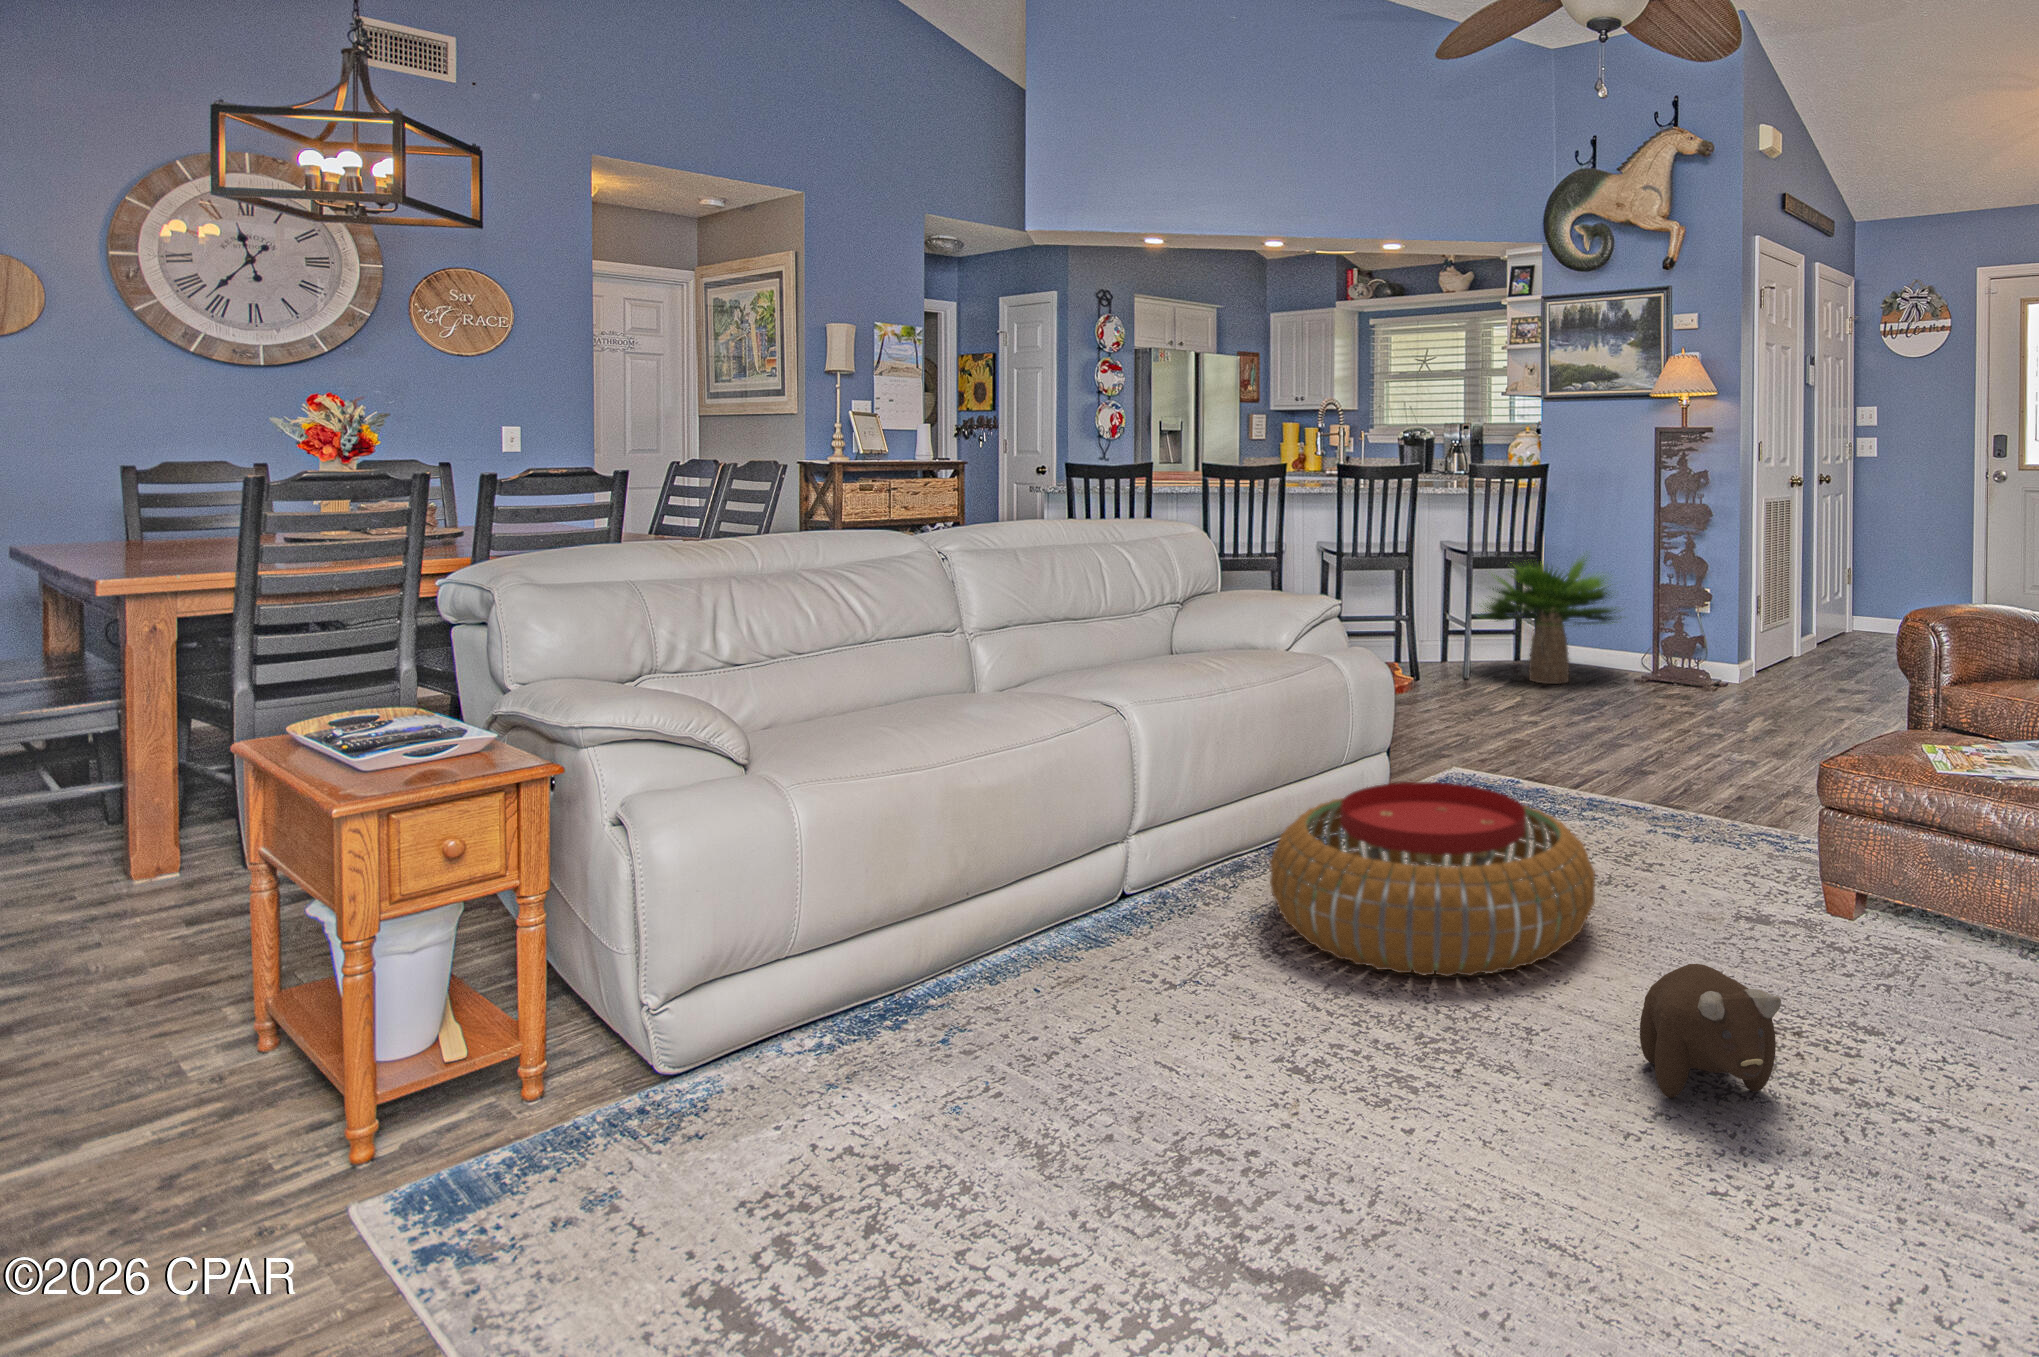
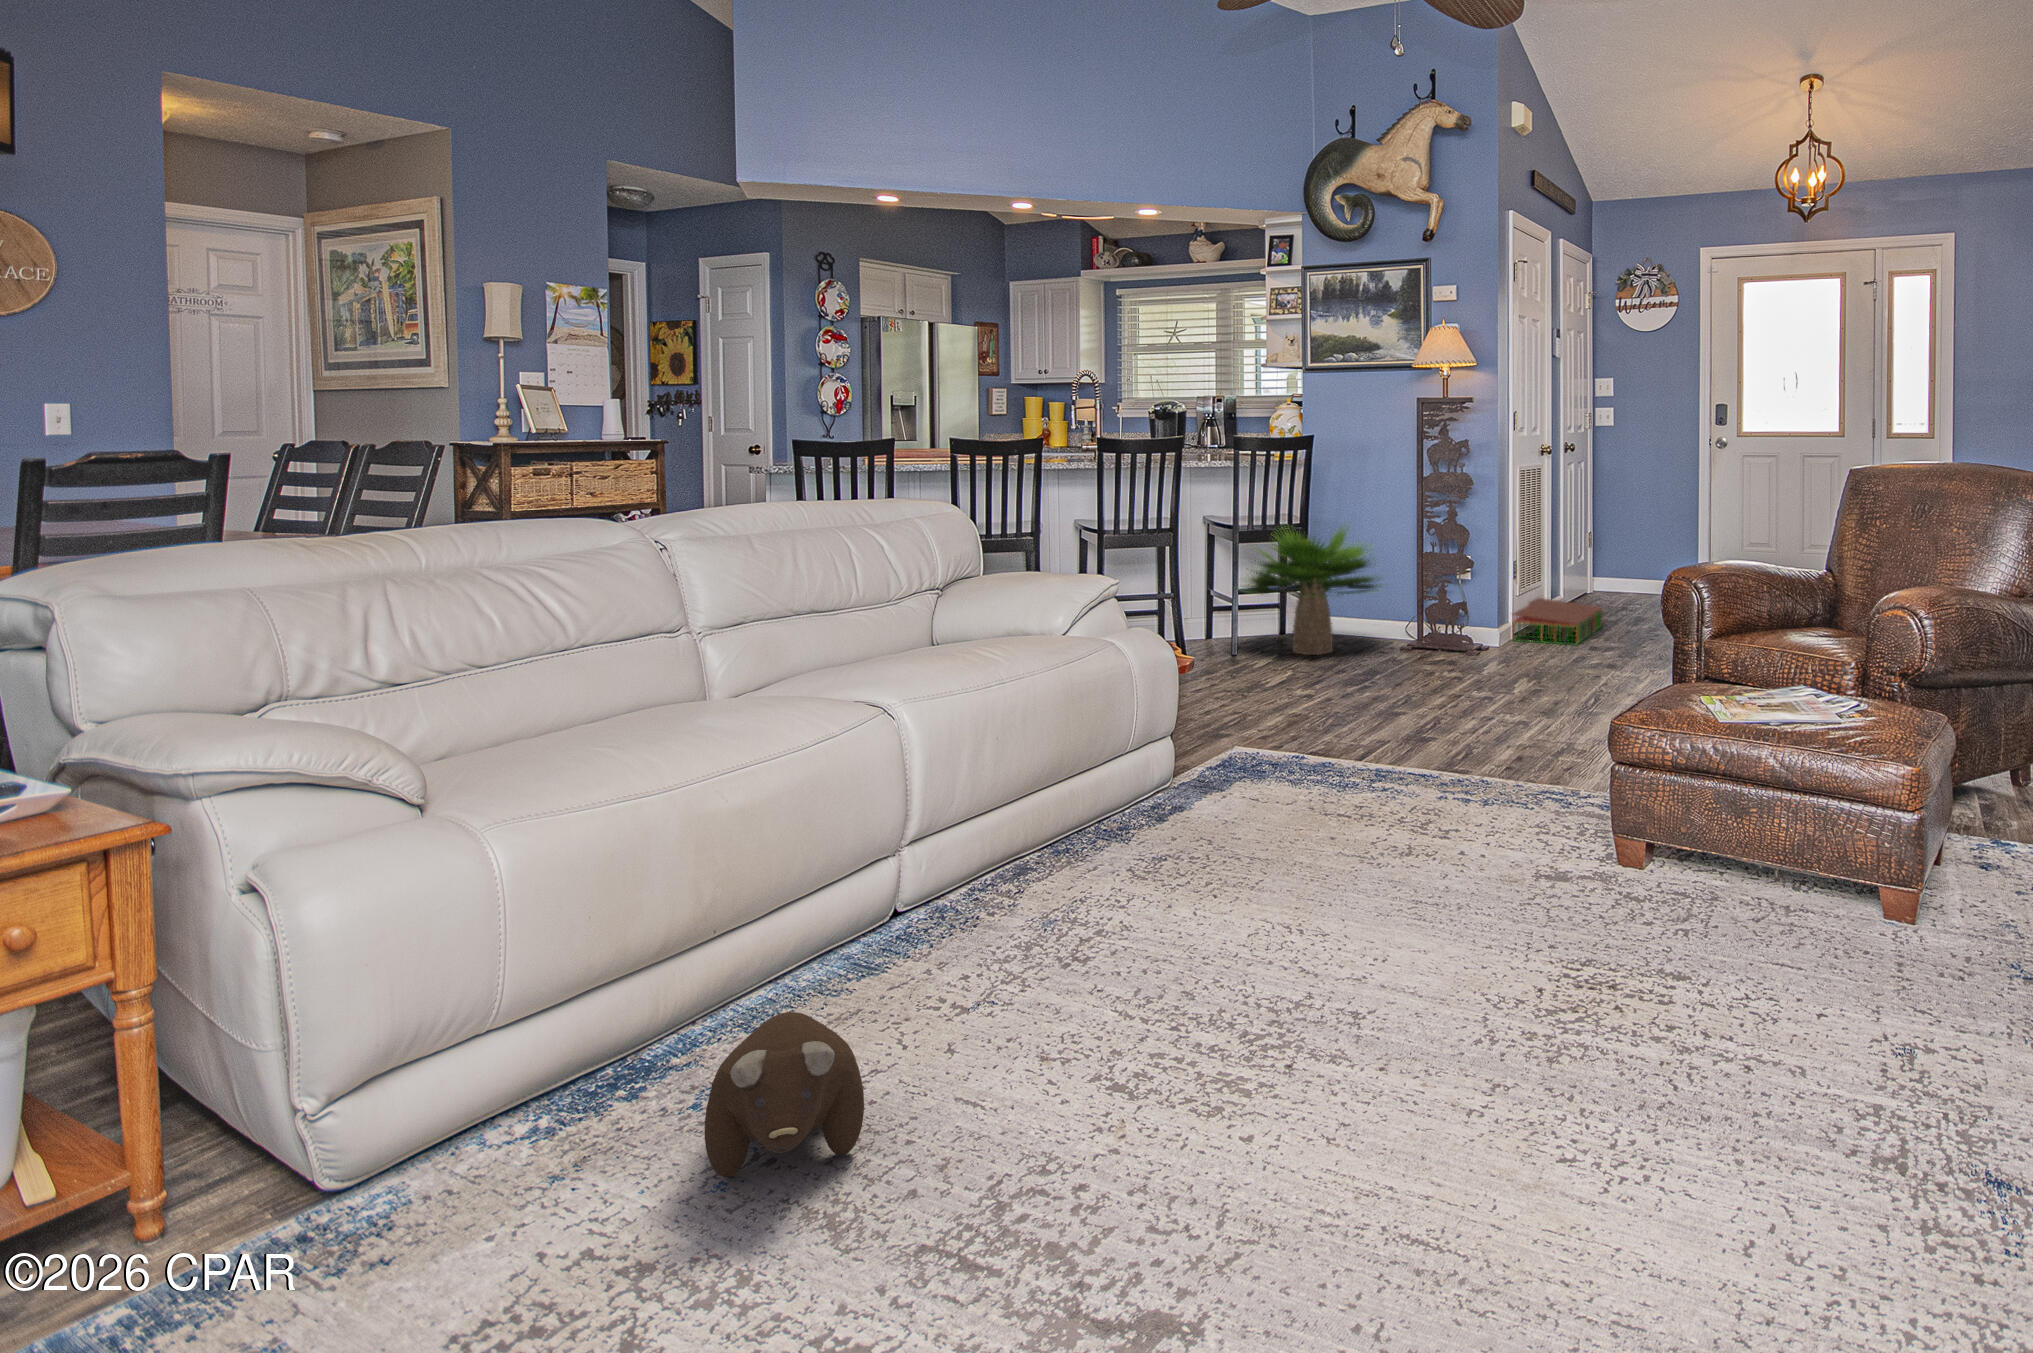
storage bin: none [1758,638,1862,688] -> present [1512,598,1603,643]
pouf: present [1270,782,1595,976] -> none [1060,765,1400,968]
plush toy: present [1640,964,1781,1098] -> present [705,1012,864,1178]

